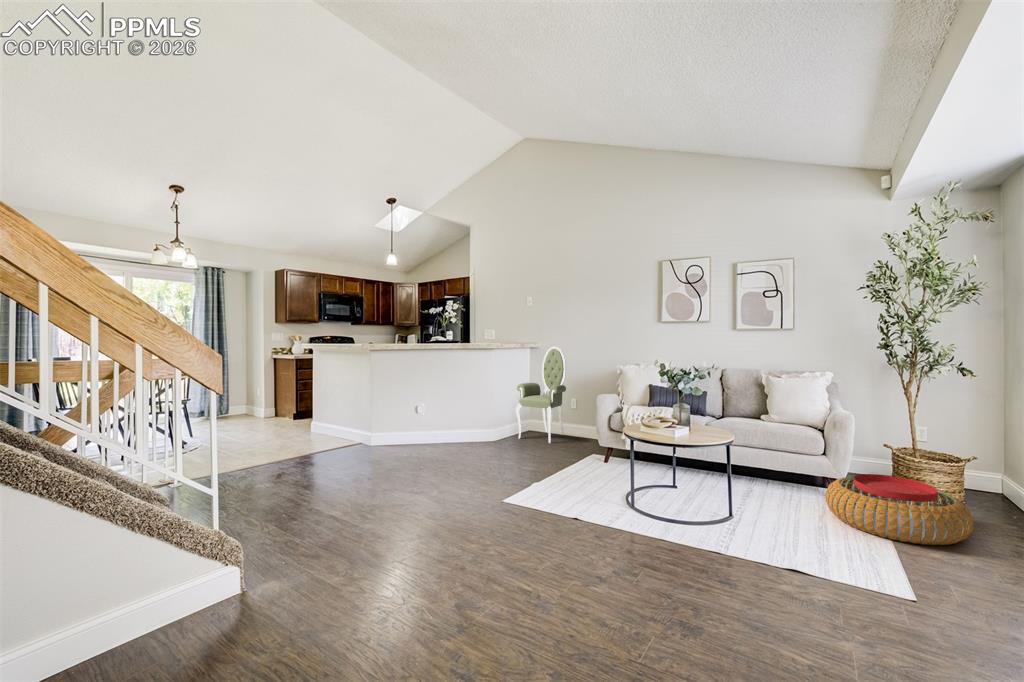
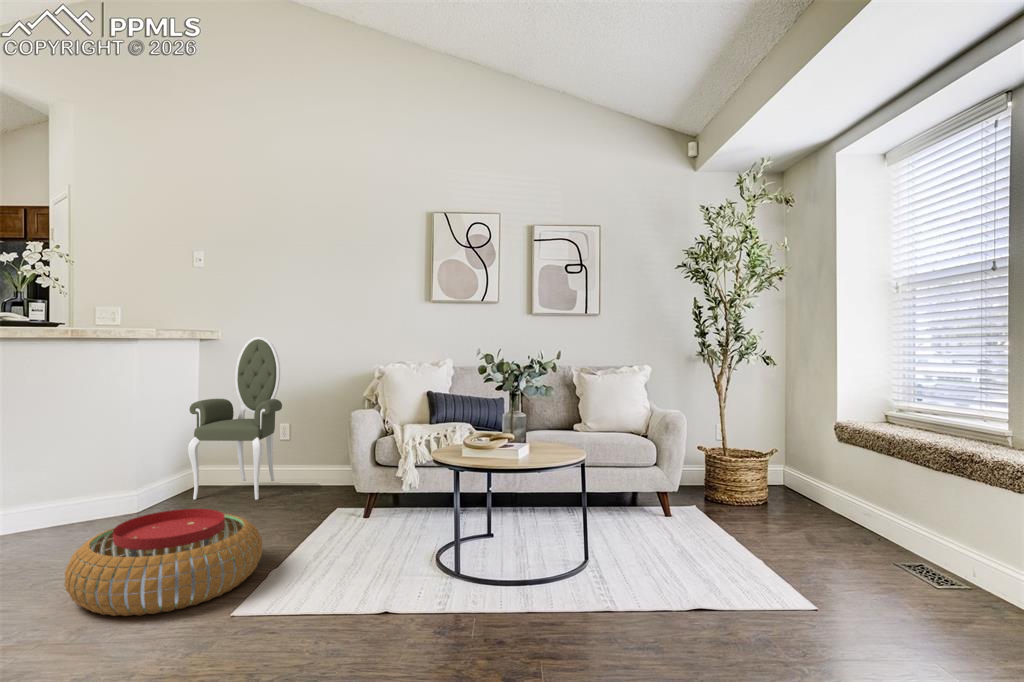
pouf: present [825,474,974,545] -> present [65,509,262,616]

